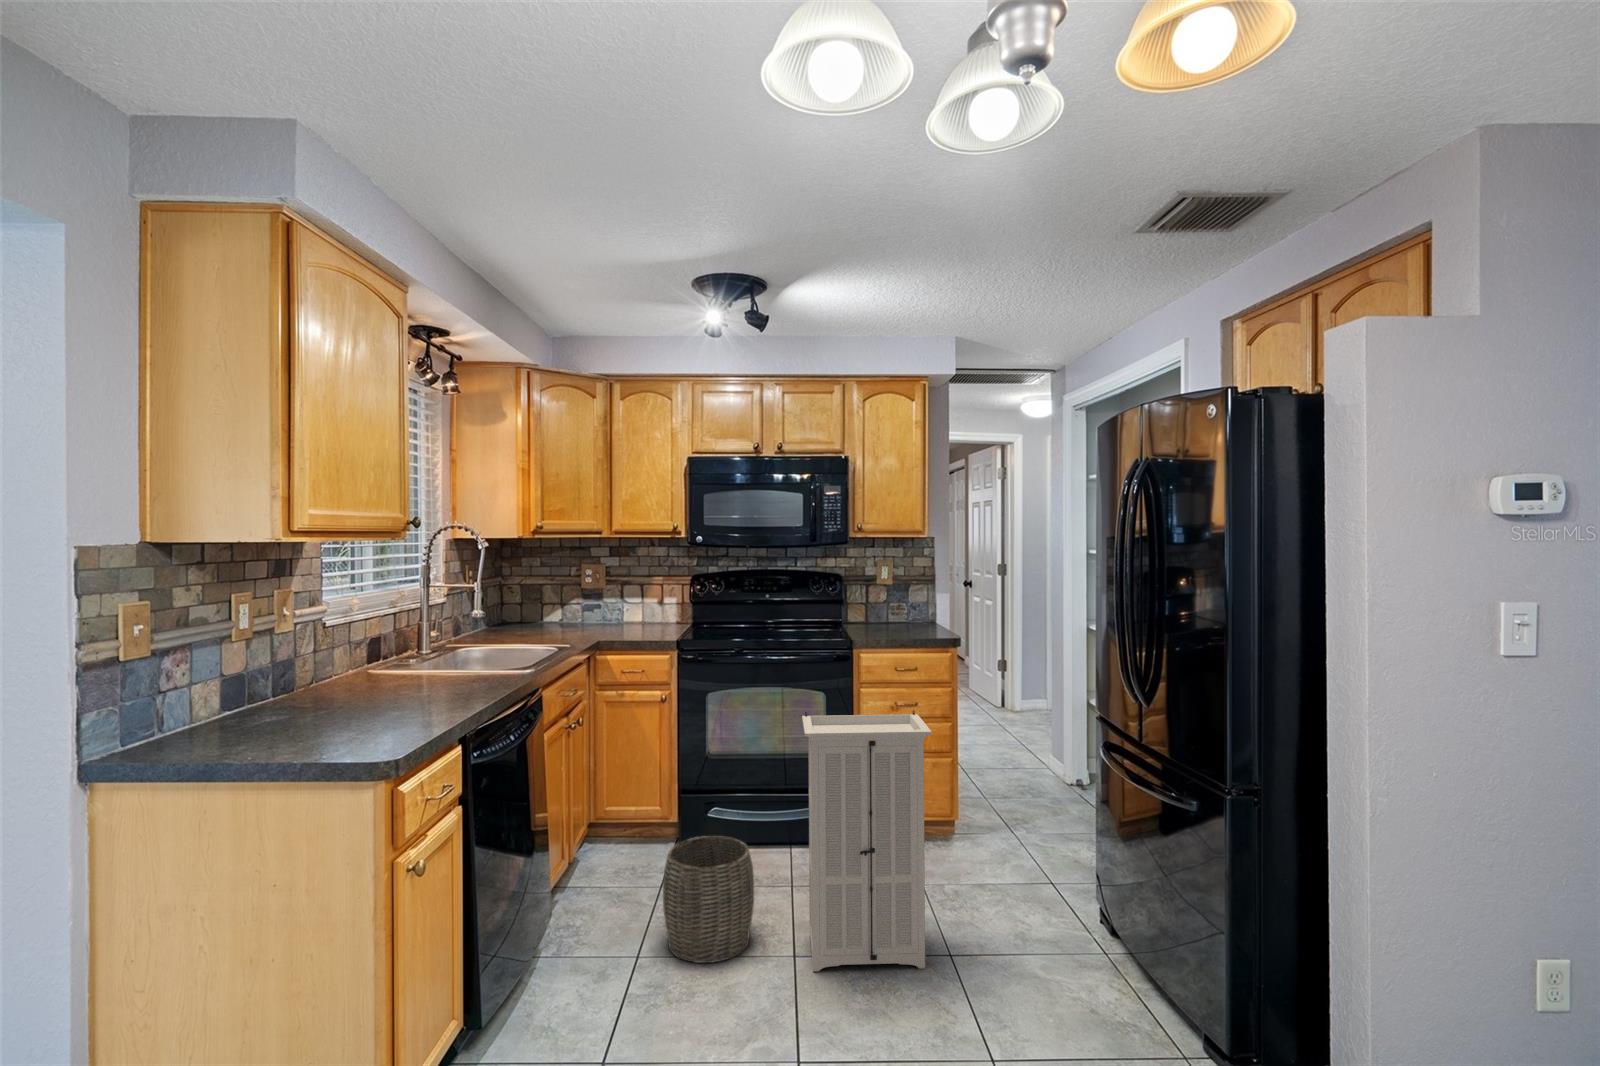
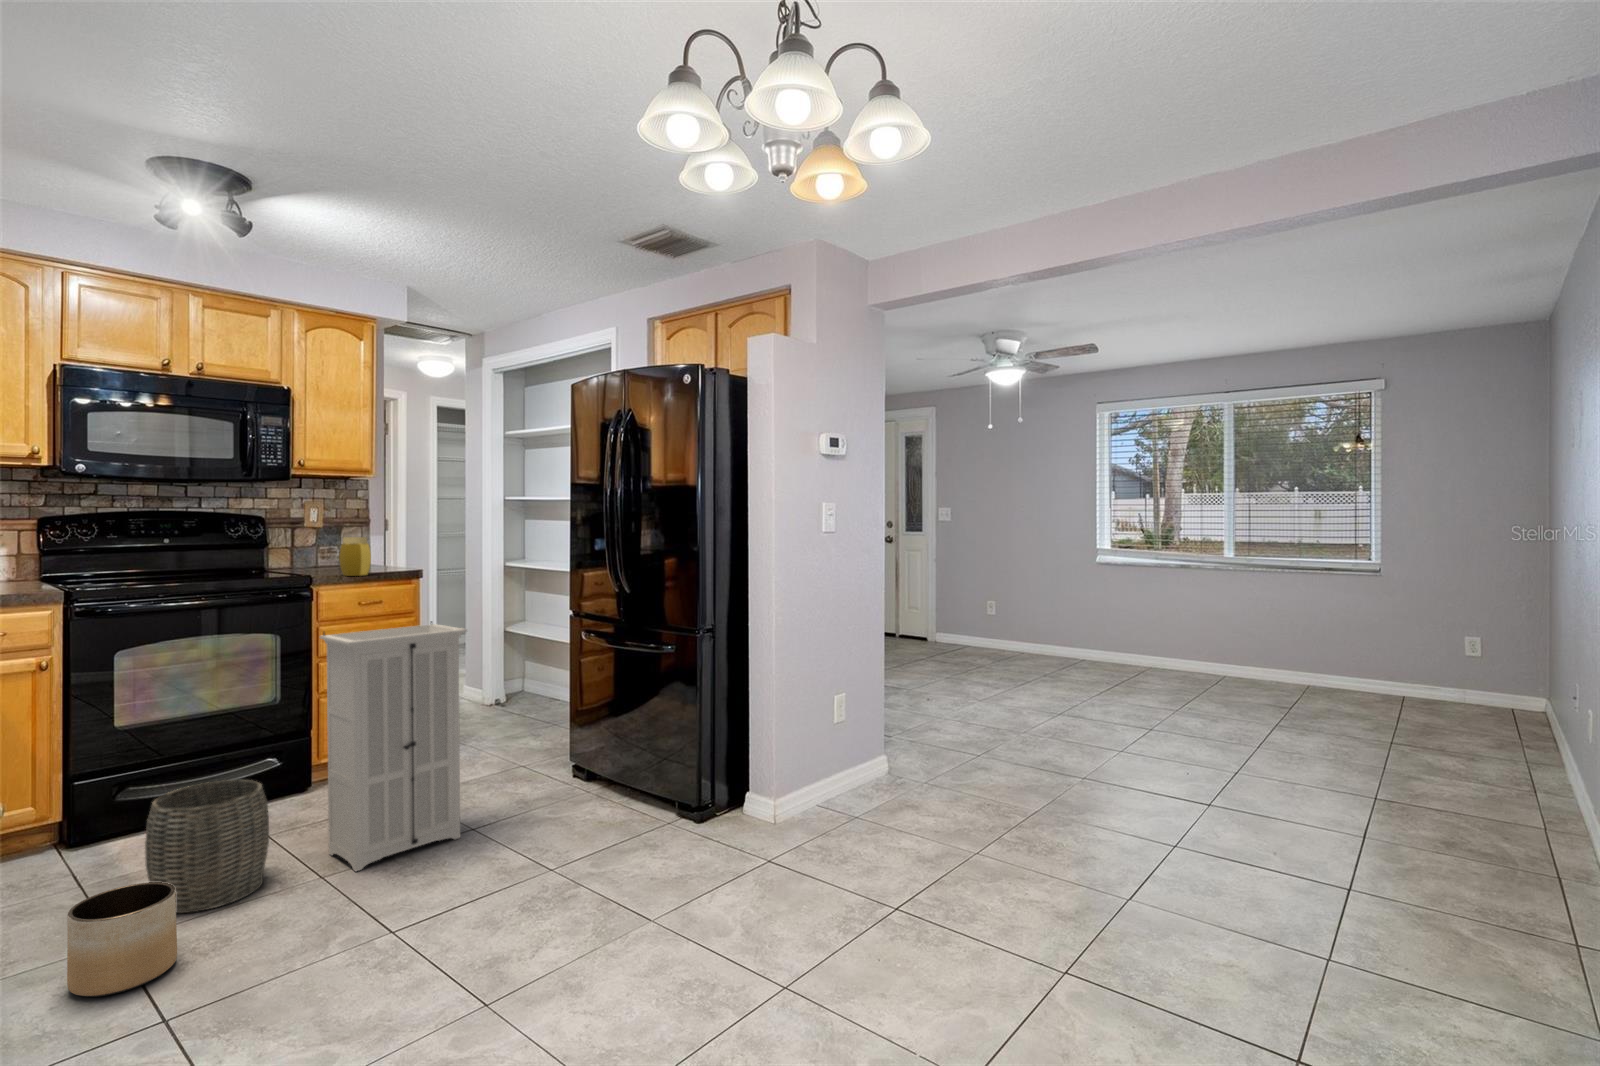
jar: none [884,599,910,639] -> present [339,537,371,576]
planter: none [565,928,640,1031] -> present [67,882,177,997]

